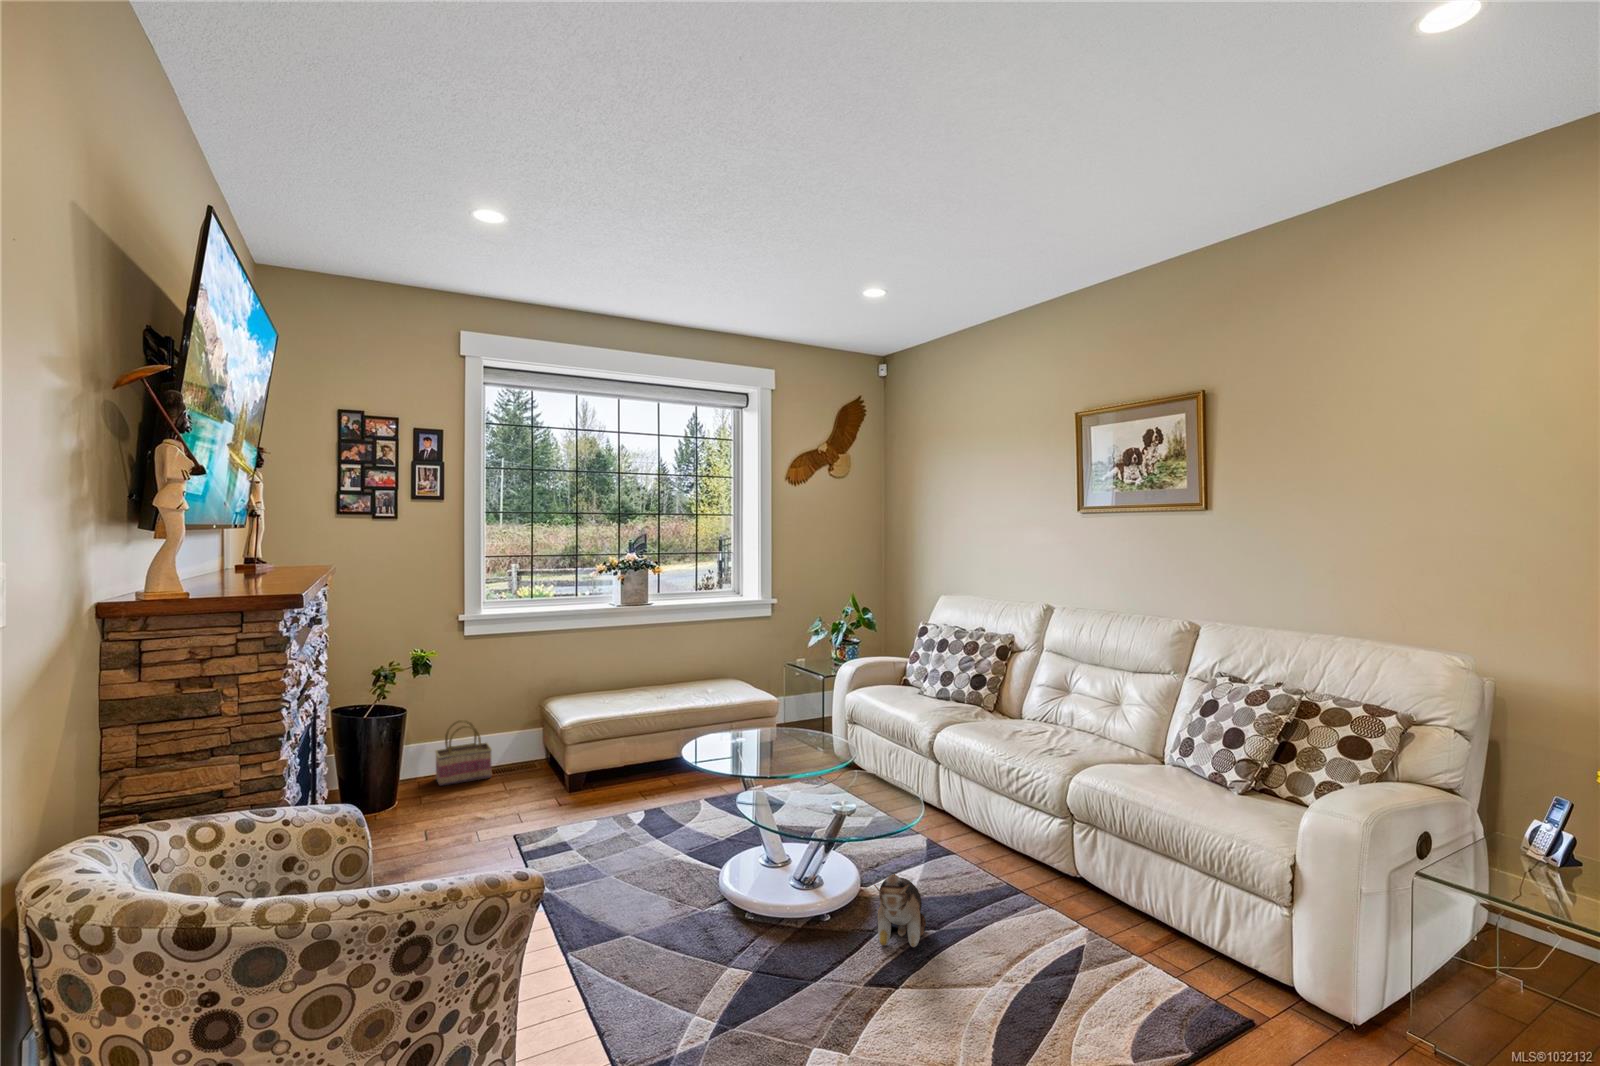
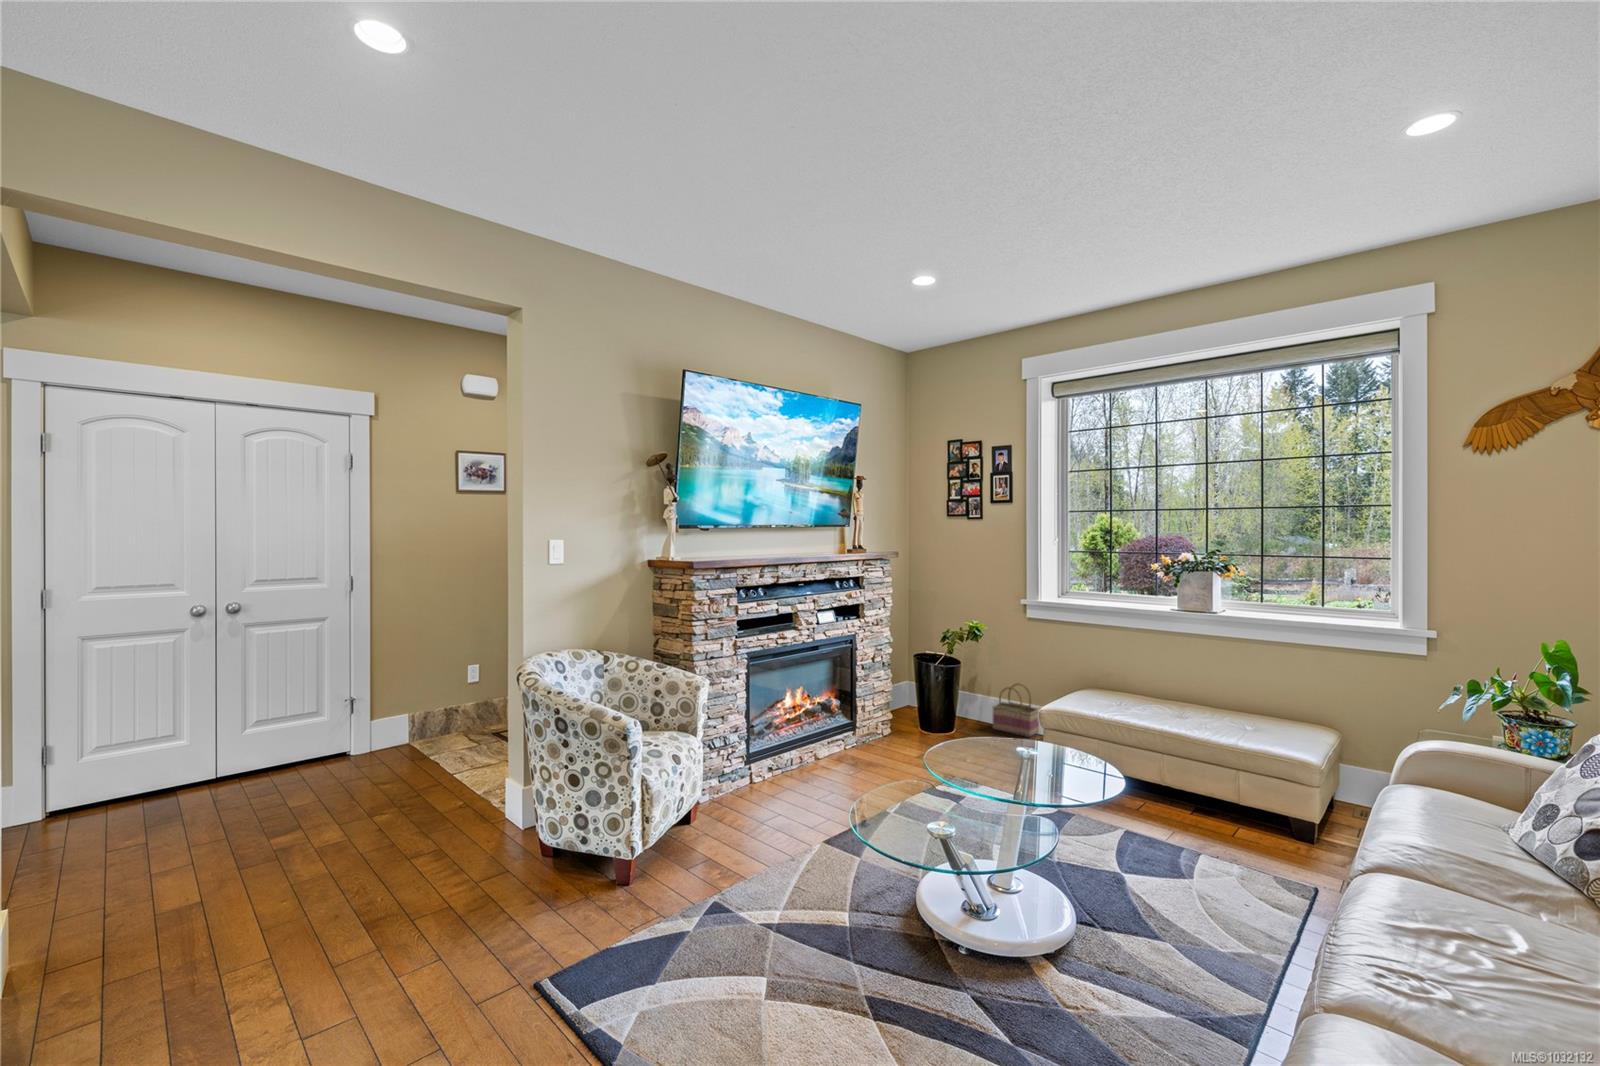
plush toy: present [874,874,926,947] -> none [904,915,1062,1031]

